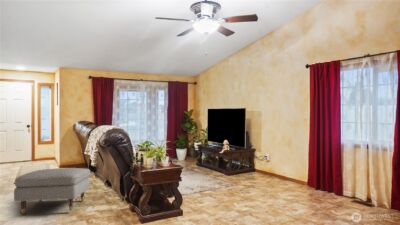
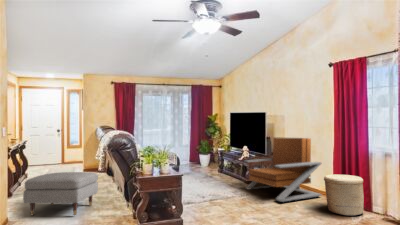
lounge chair: none [226,132,298,191] -> present [244,137,322,202]
woven basket: none [303,165,337,200] -> present [324,174,364,216]

